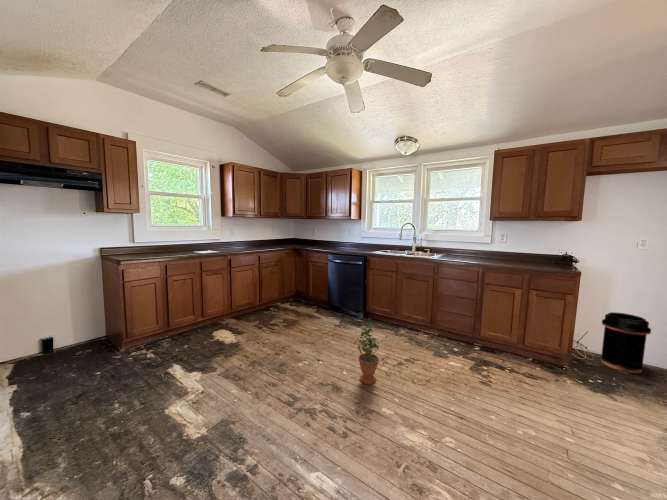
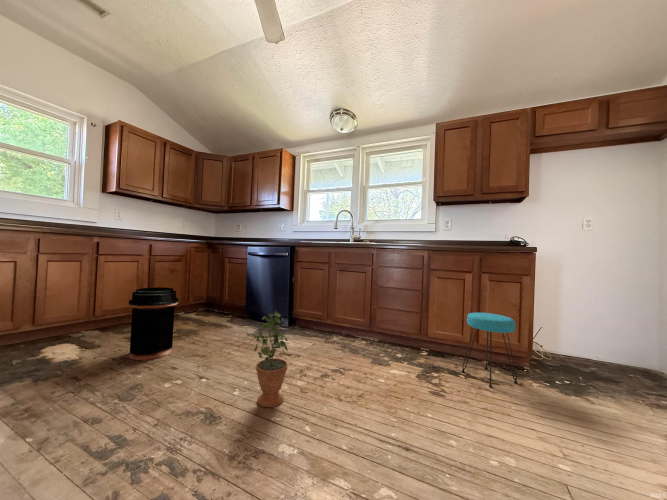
trash can: present [601,312,651,373] -> present [129,287,178,360]
stool: none [507,323,554,381] -> present [462,313,518,387]

